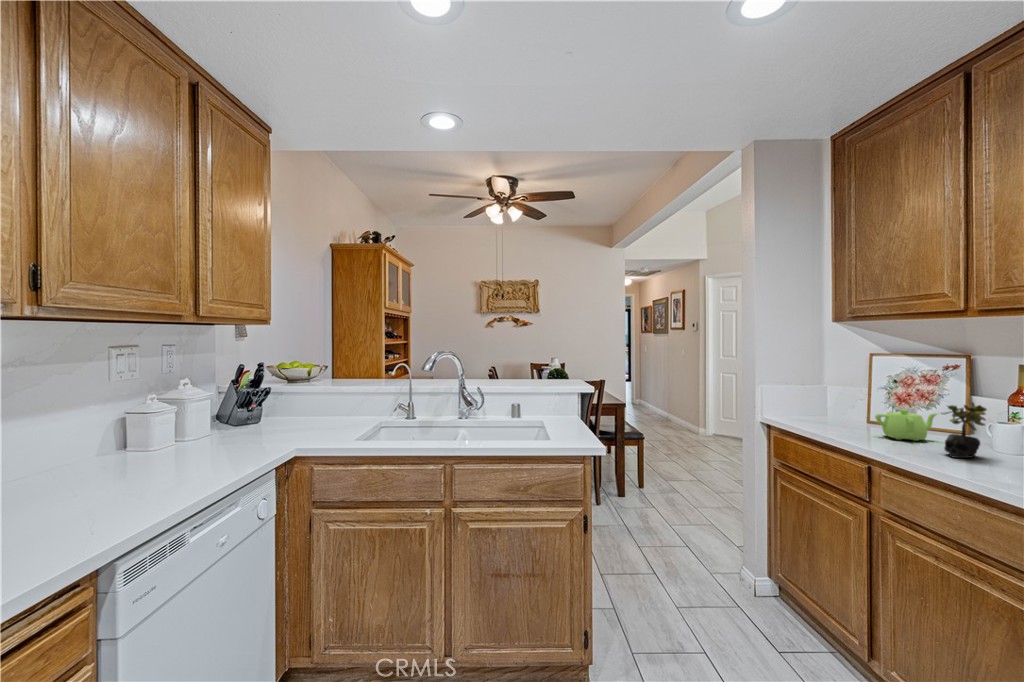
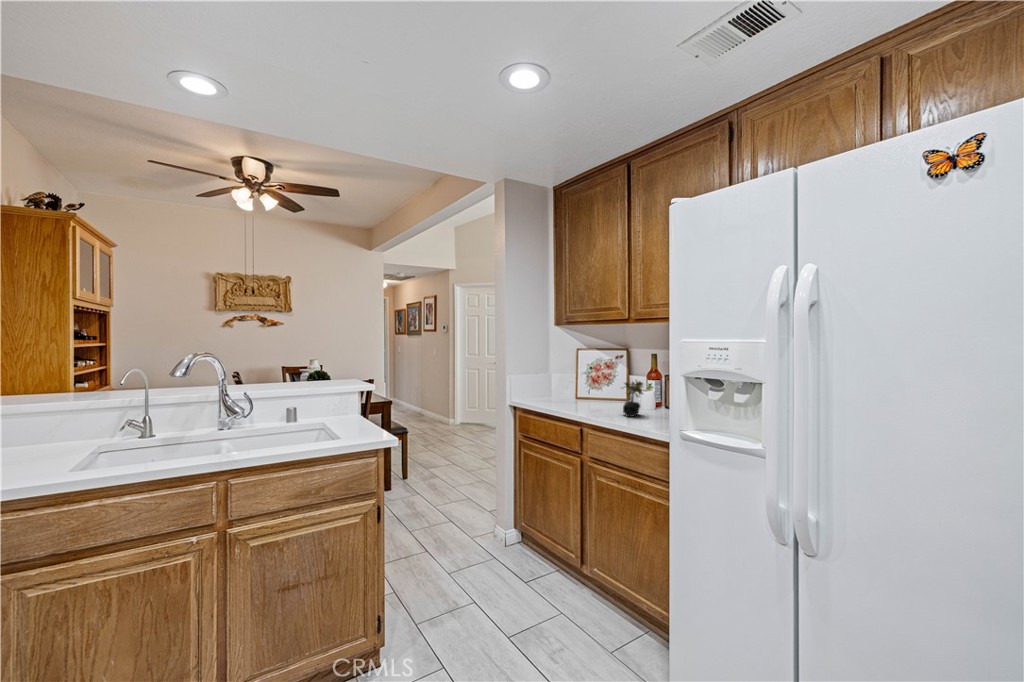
teapot: present [875,410,938,441] -> none [583,387,617,408]

